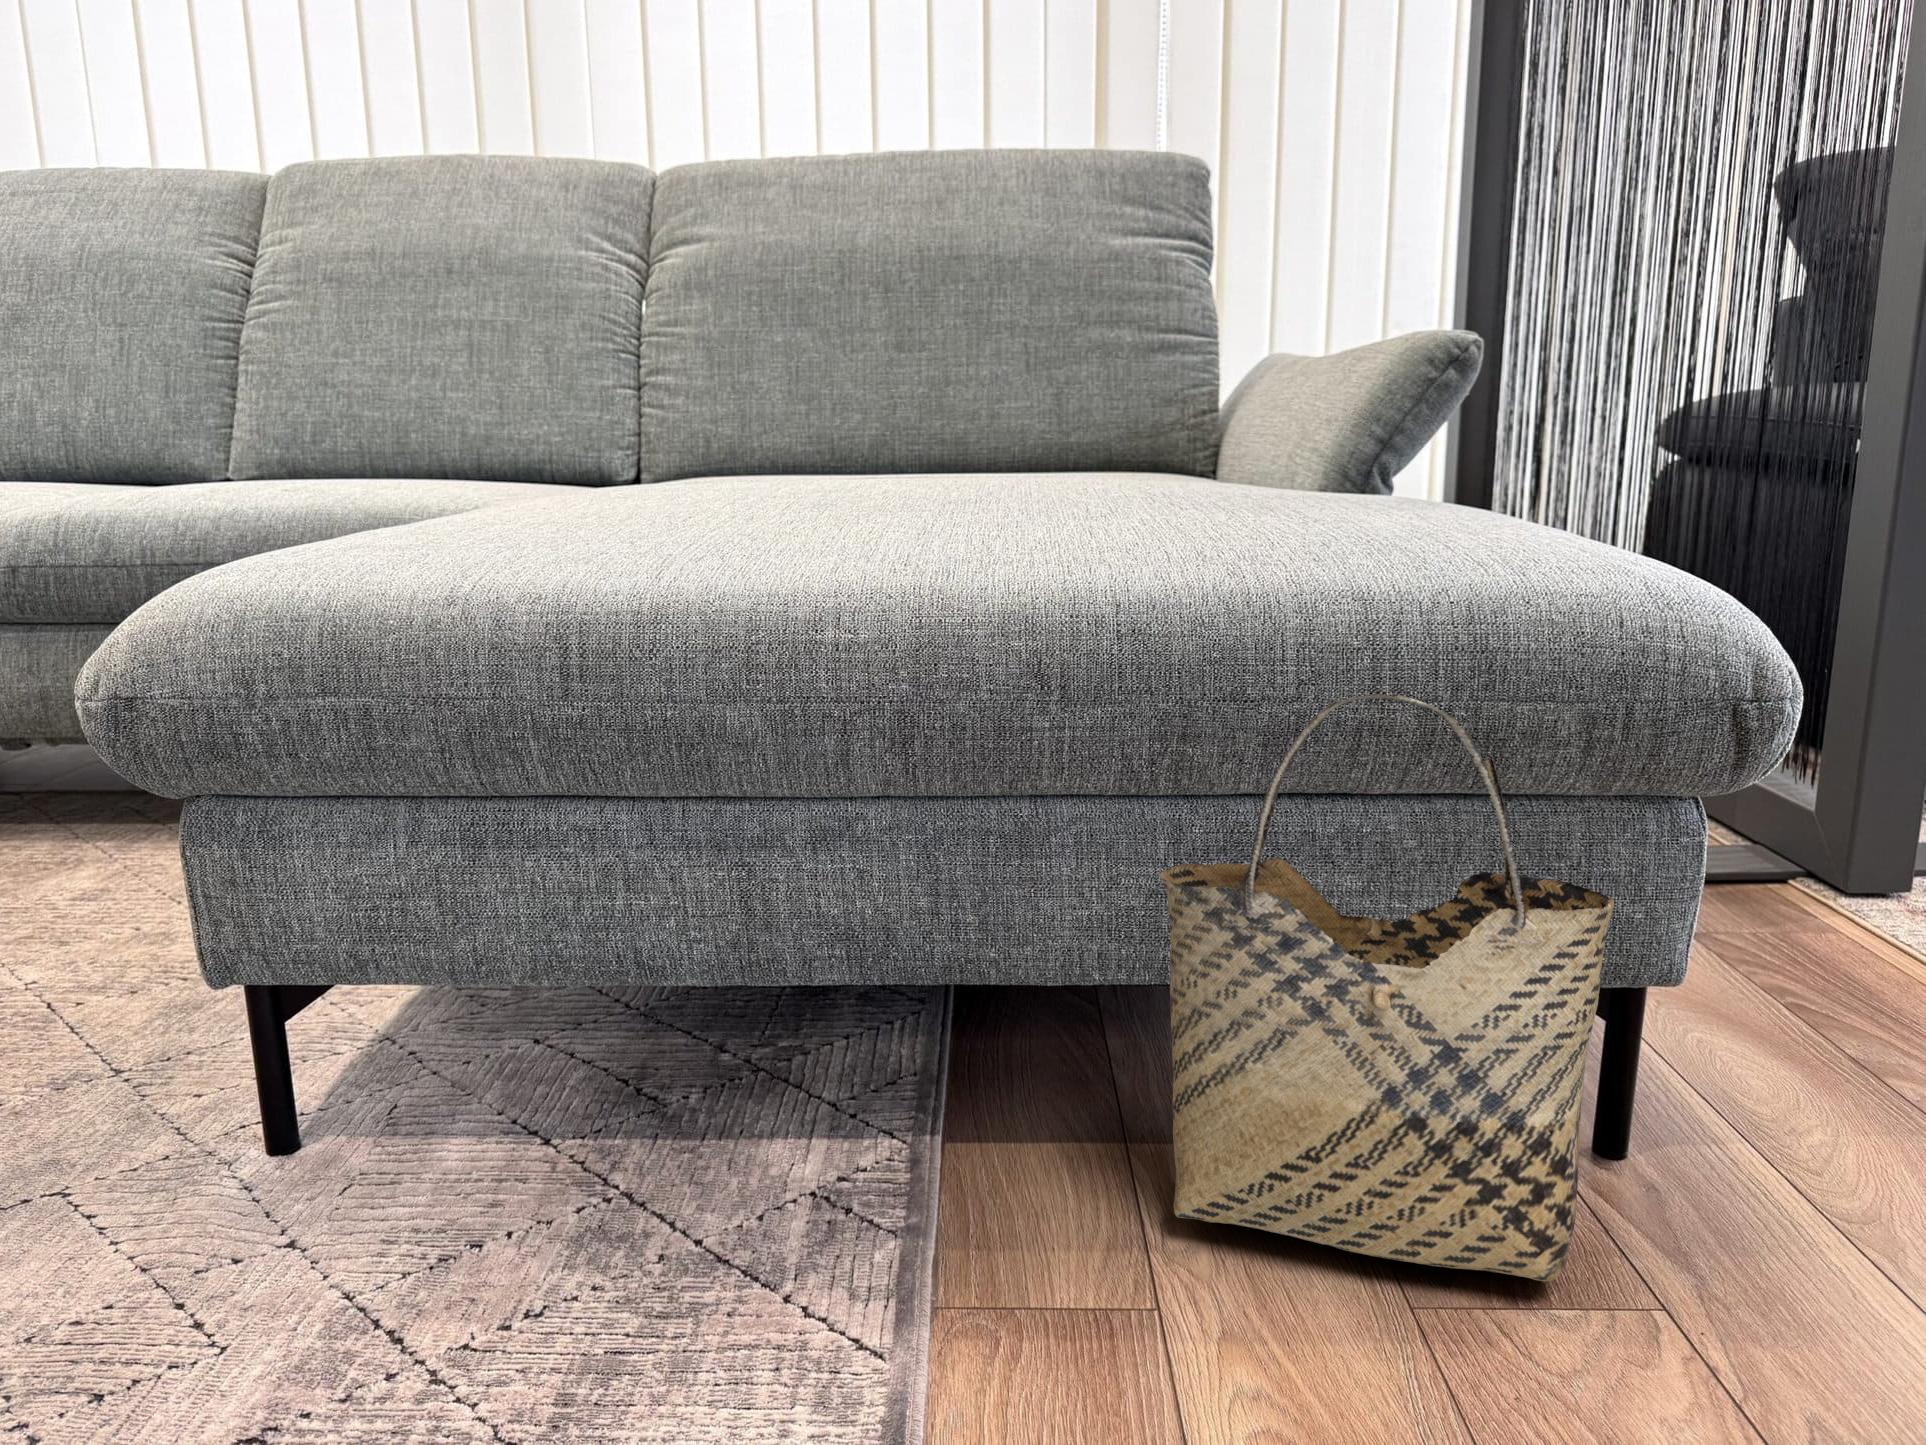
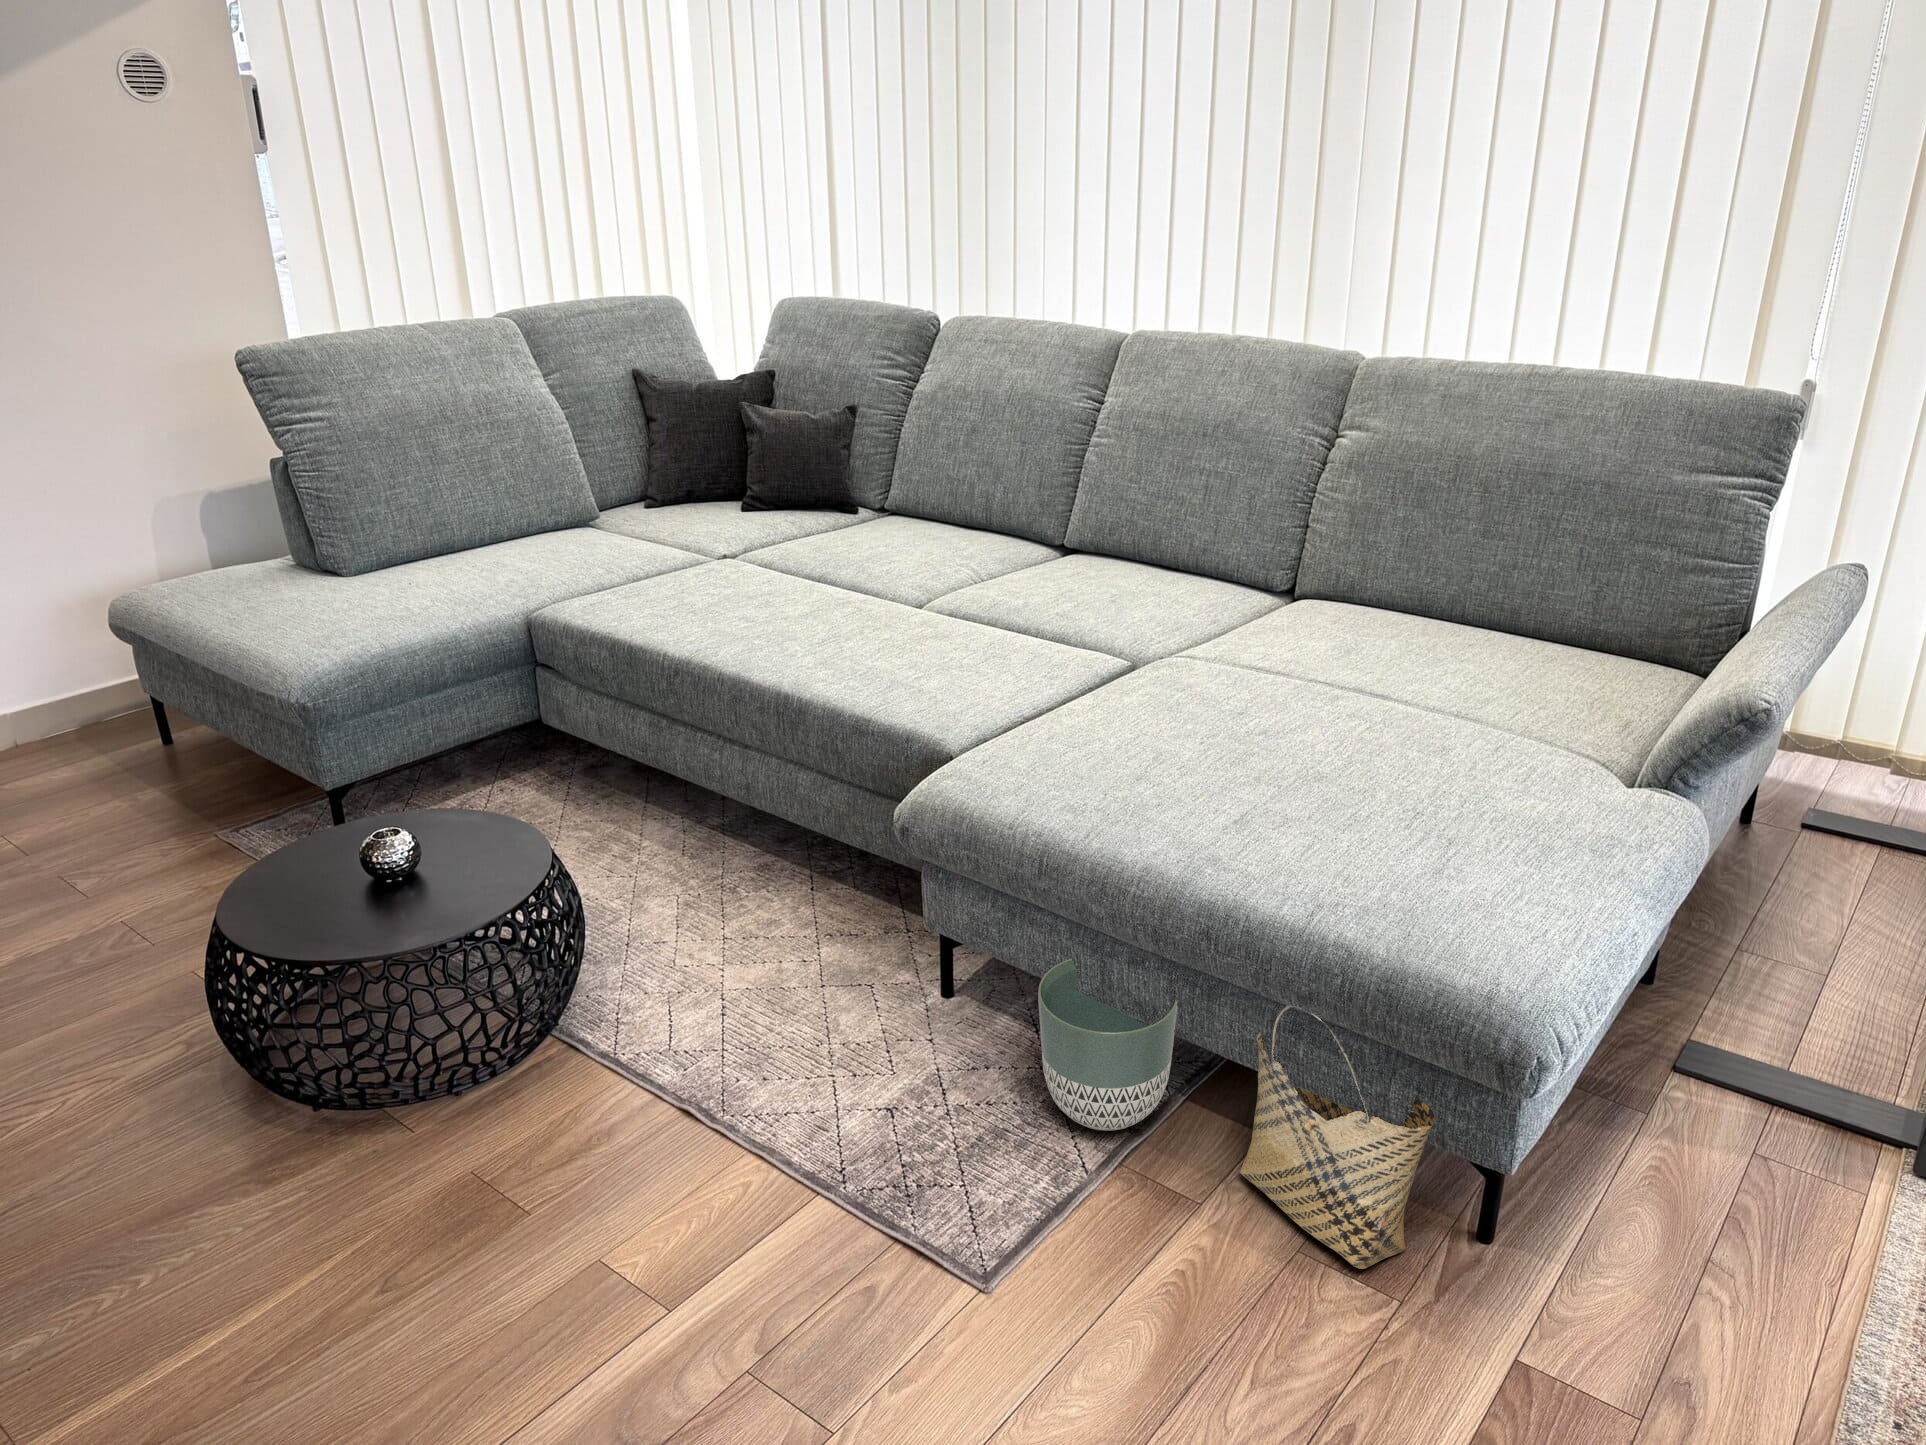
planter: none [623,854,960,1263] -> present [1038,959,1178,1131]

